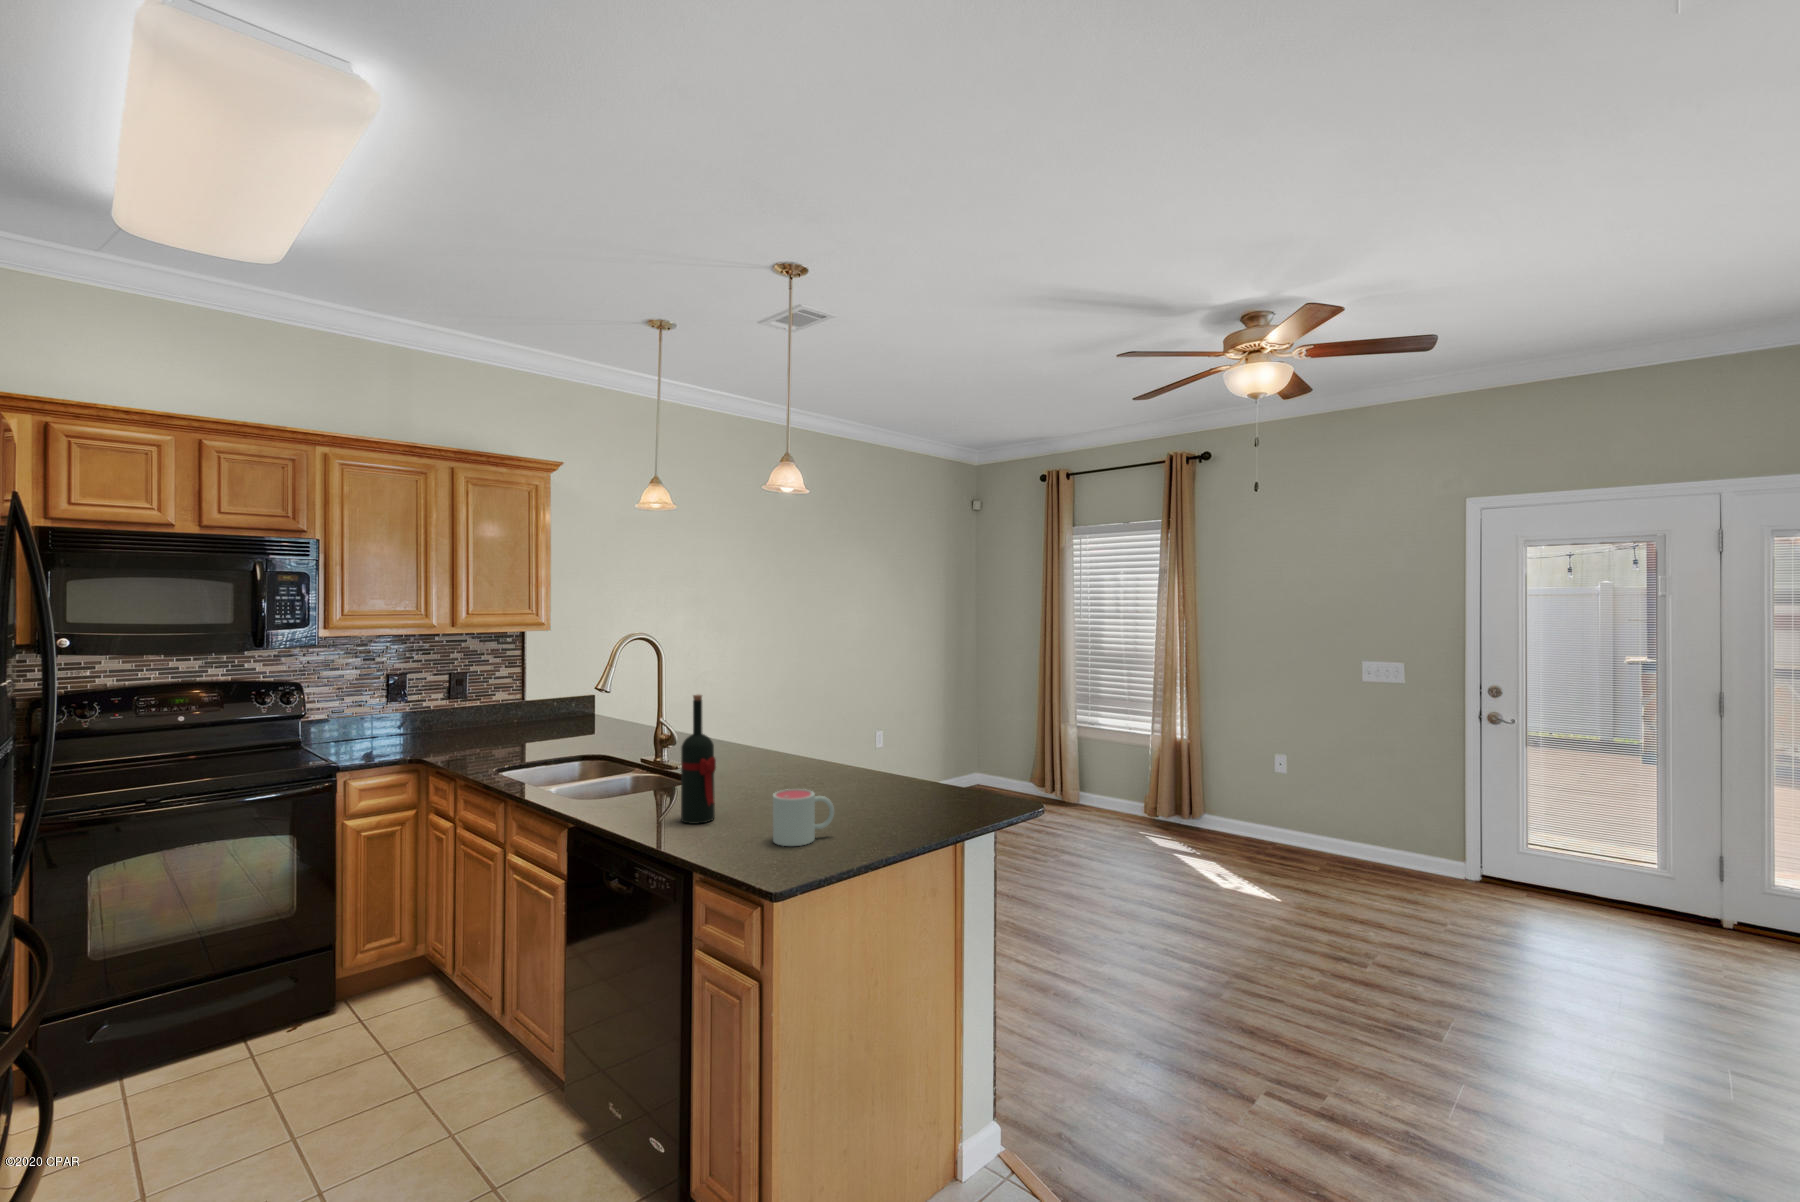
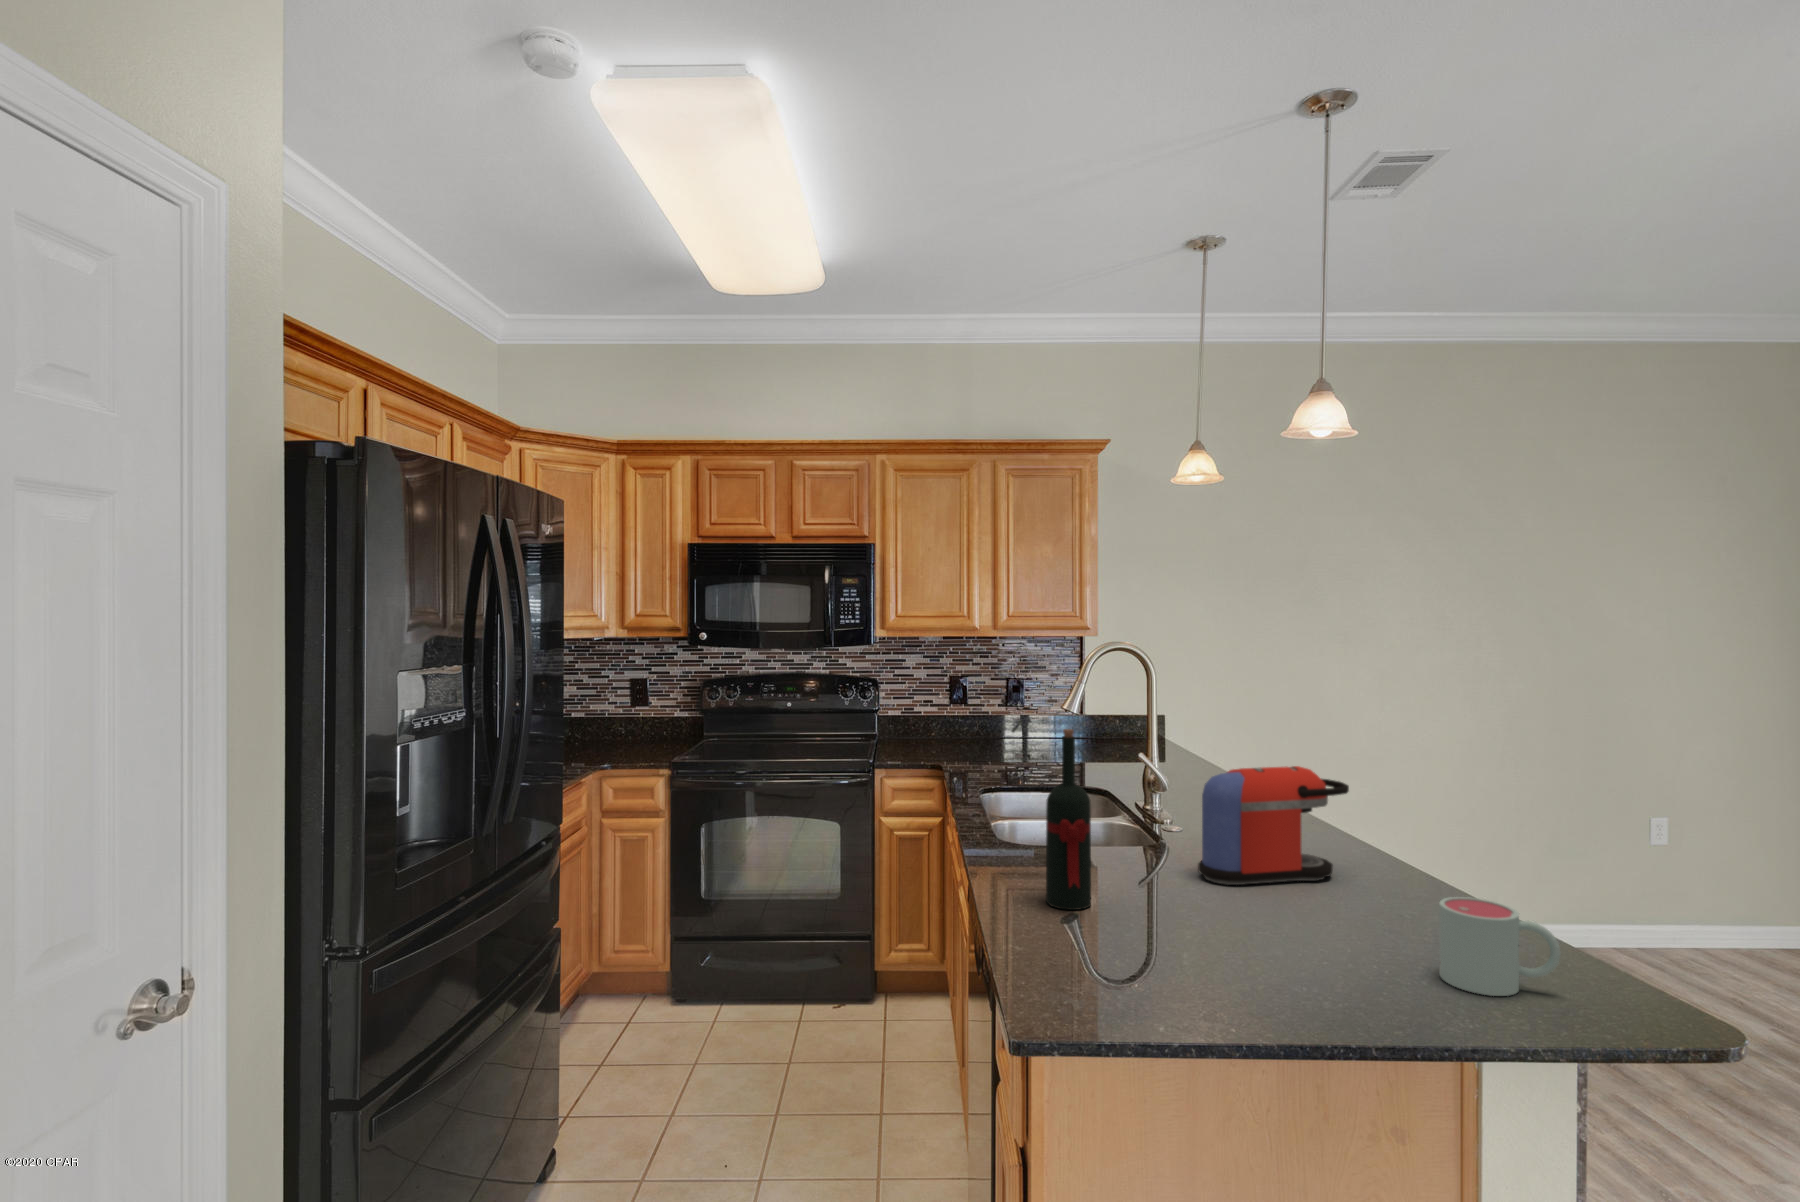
coffee maker: none [751,707,829,790] -> present [1198,766,1349,885]
mug: present [773,789,834,846] -> present [1439,897,1560,996]

